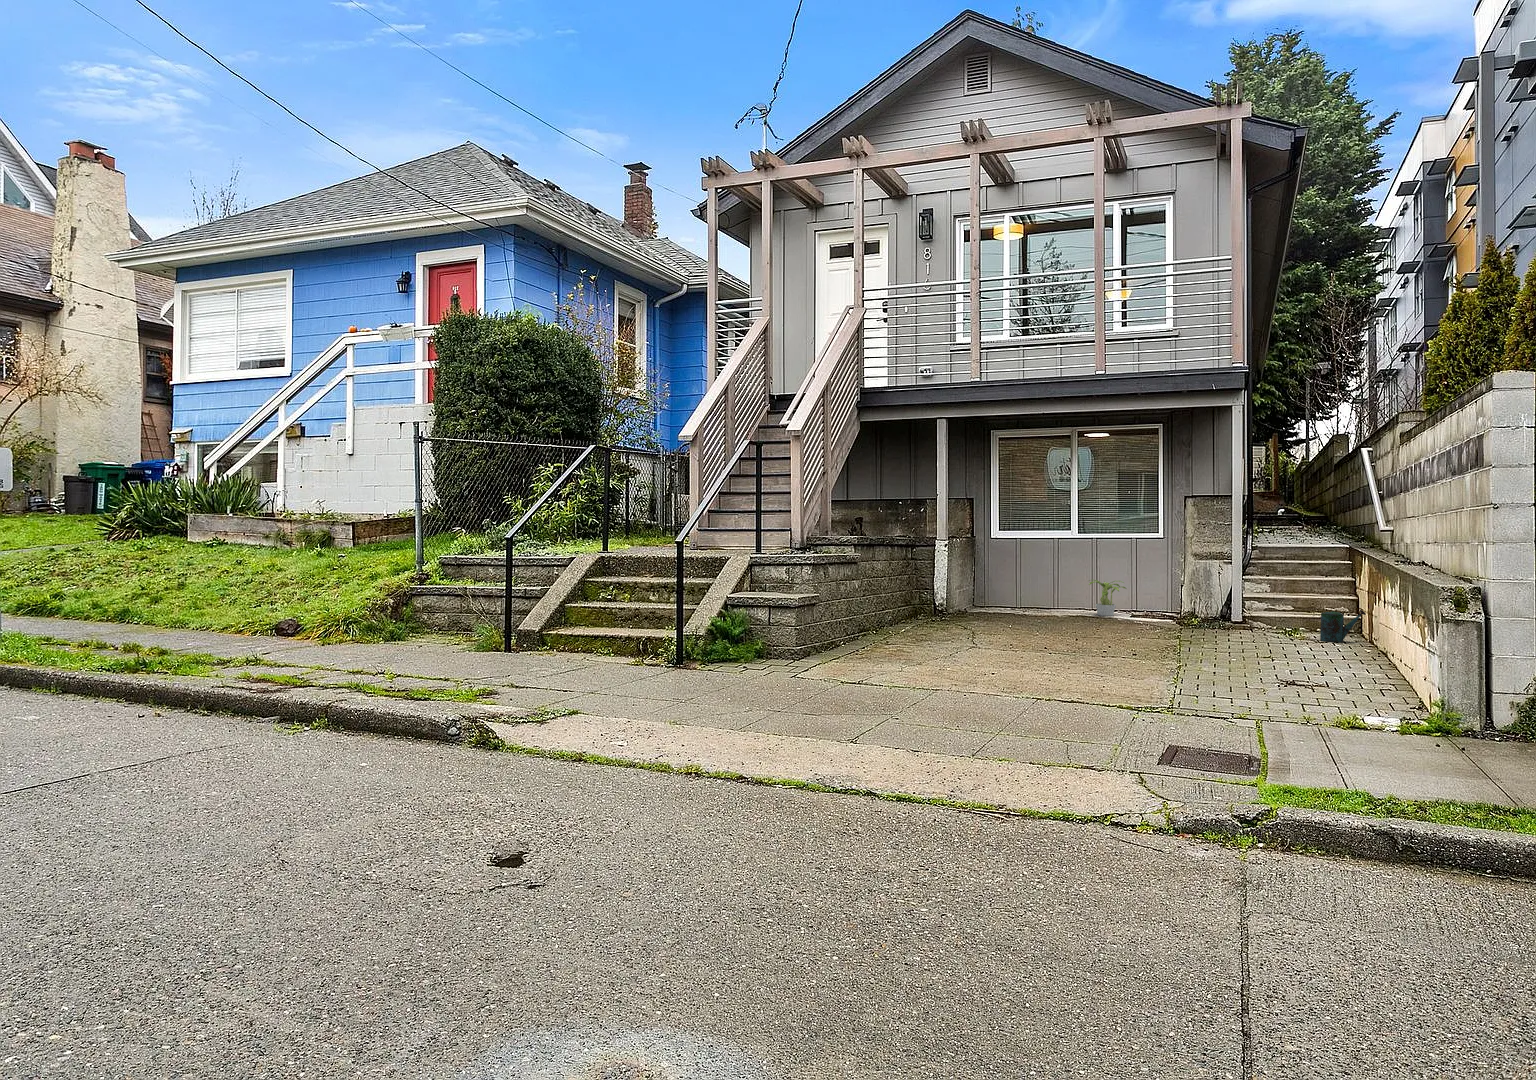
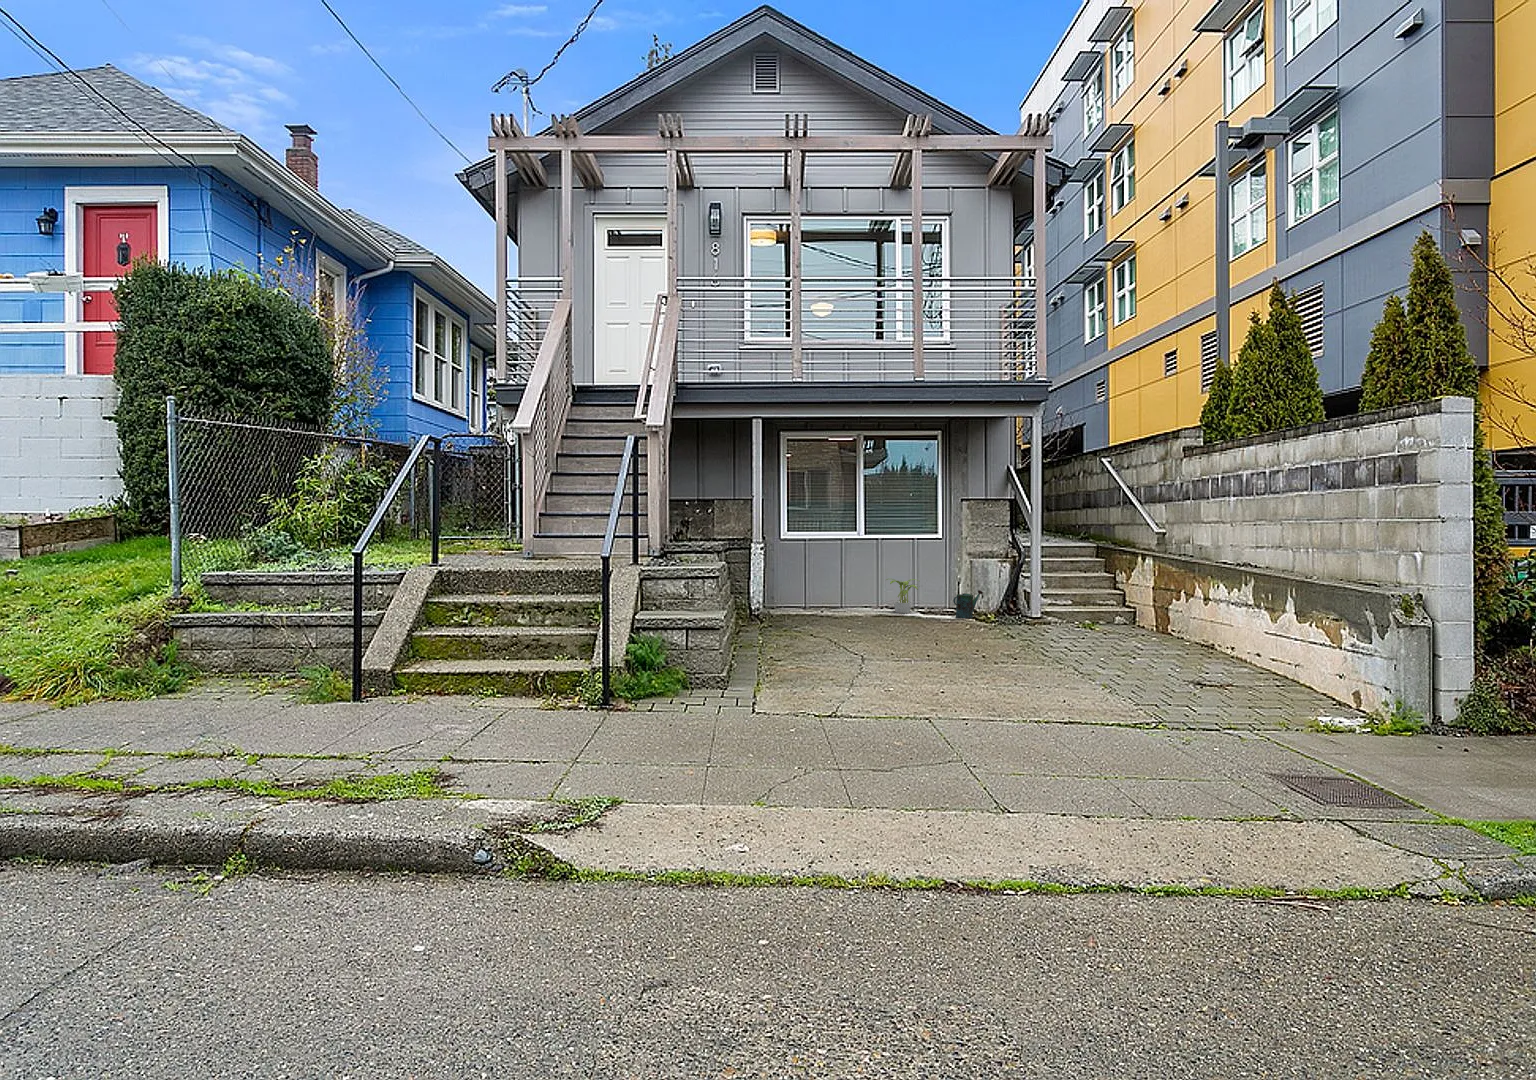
watering can: present [1312,610,1366,642] -> present [953,590,983,618]

